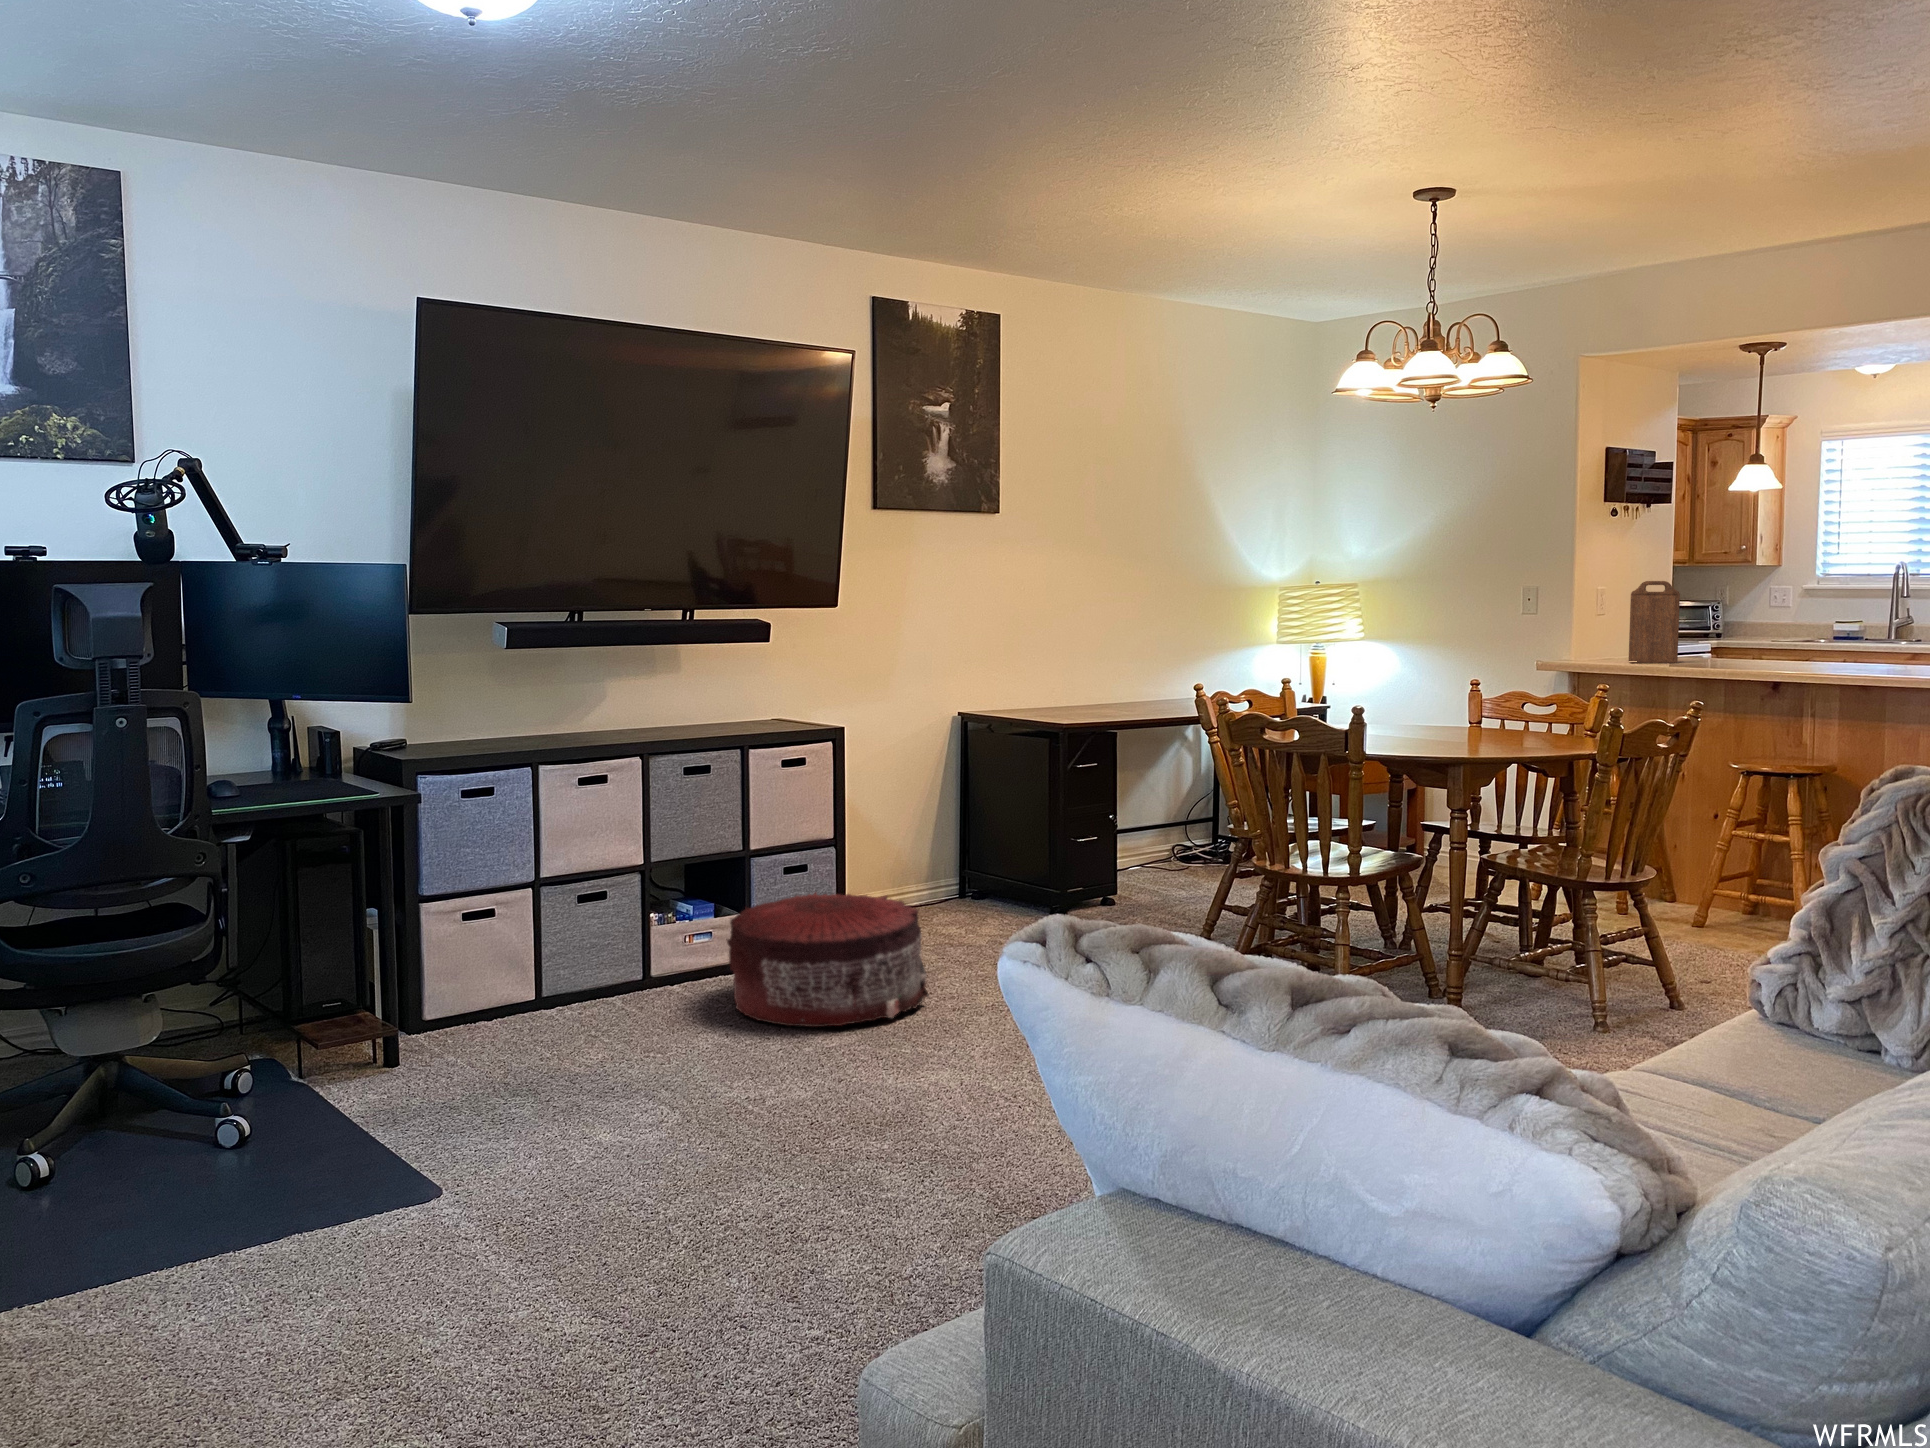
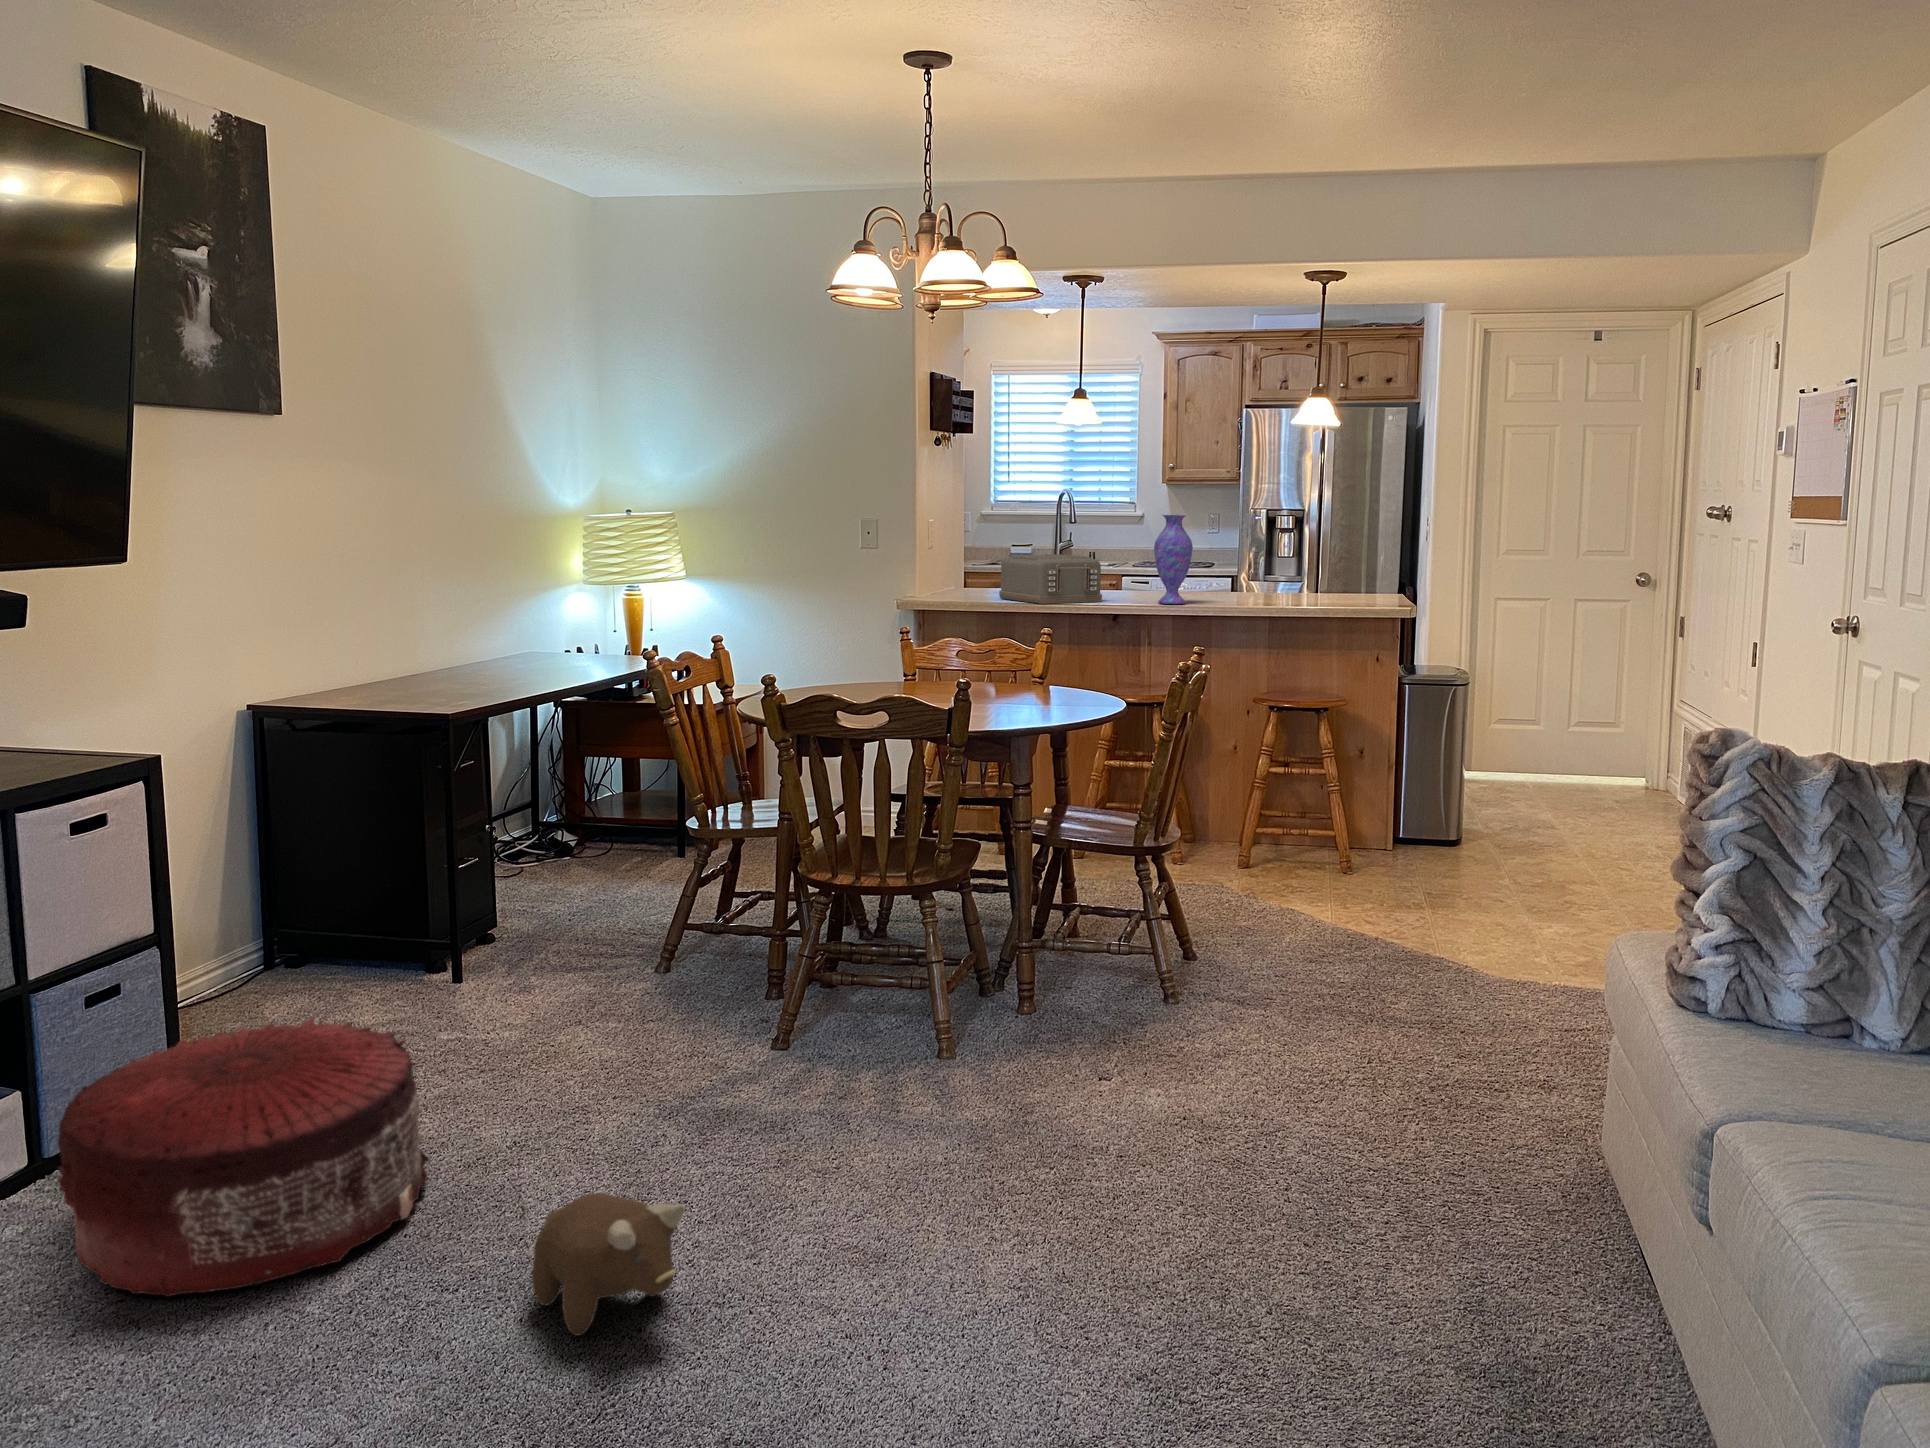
cutting board: present [1629,581,1680,663] -> none [946,512,985,594]
vase: none [1833,581,1882,677] -> present [1154,515,1193,604]
toaster: none [1668,624,1777,673] -> present [999,554,1102,604]
plush toy: none [907,1004,987,1085] -> present [532,1193,684,1336]

